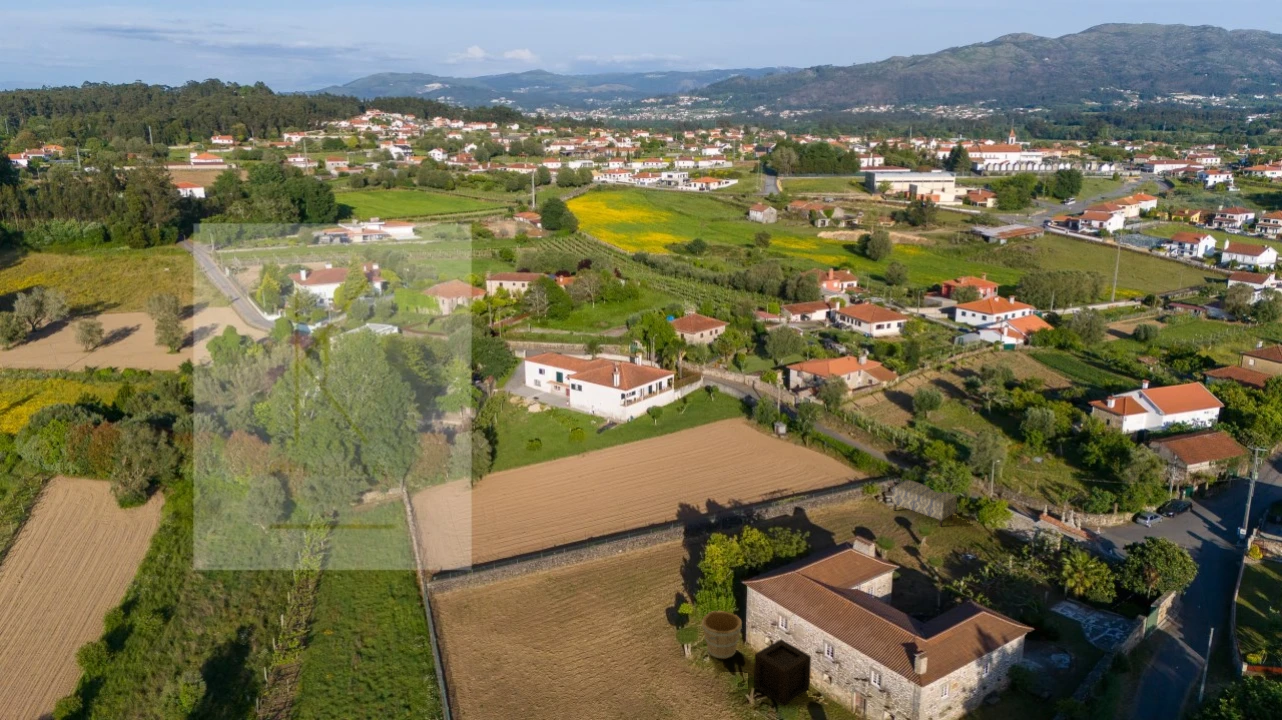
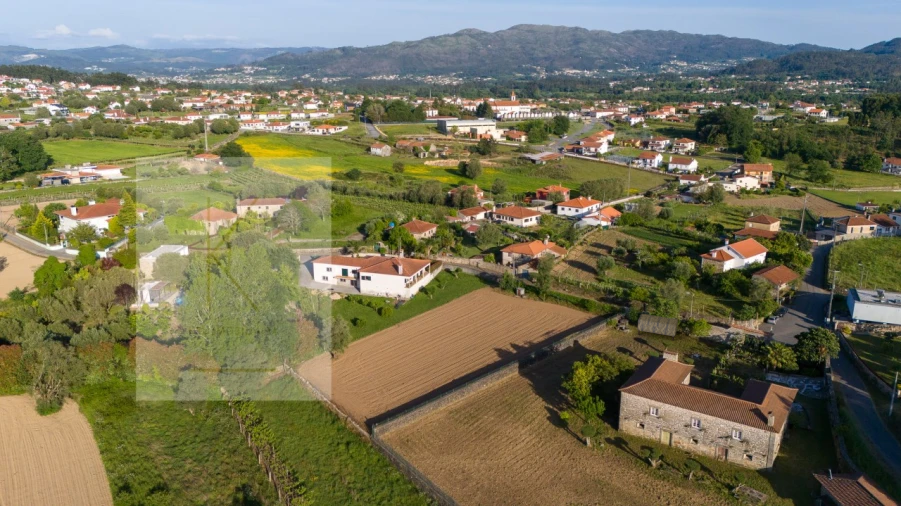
wooden bucket: present [702,611,742,659] -> none [616,415,644,447]
wooden crate: present [754,640,811,706] -> none [670,425,704,468]

